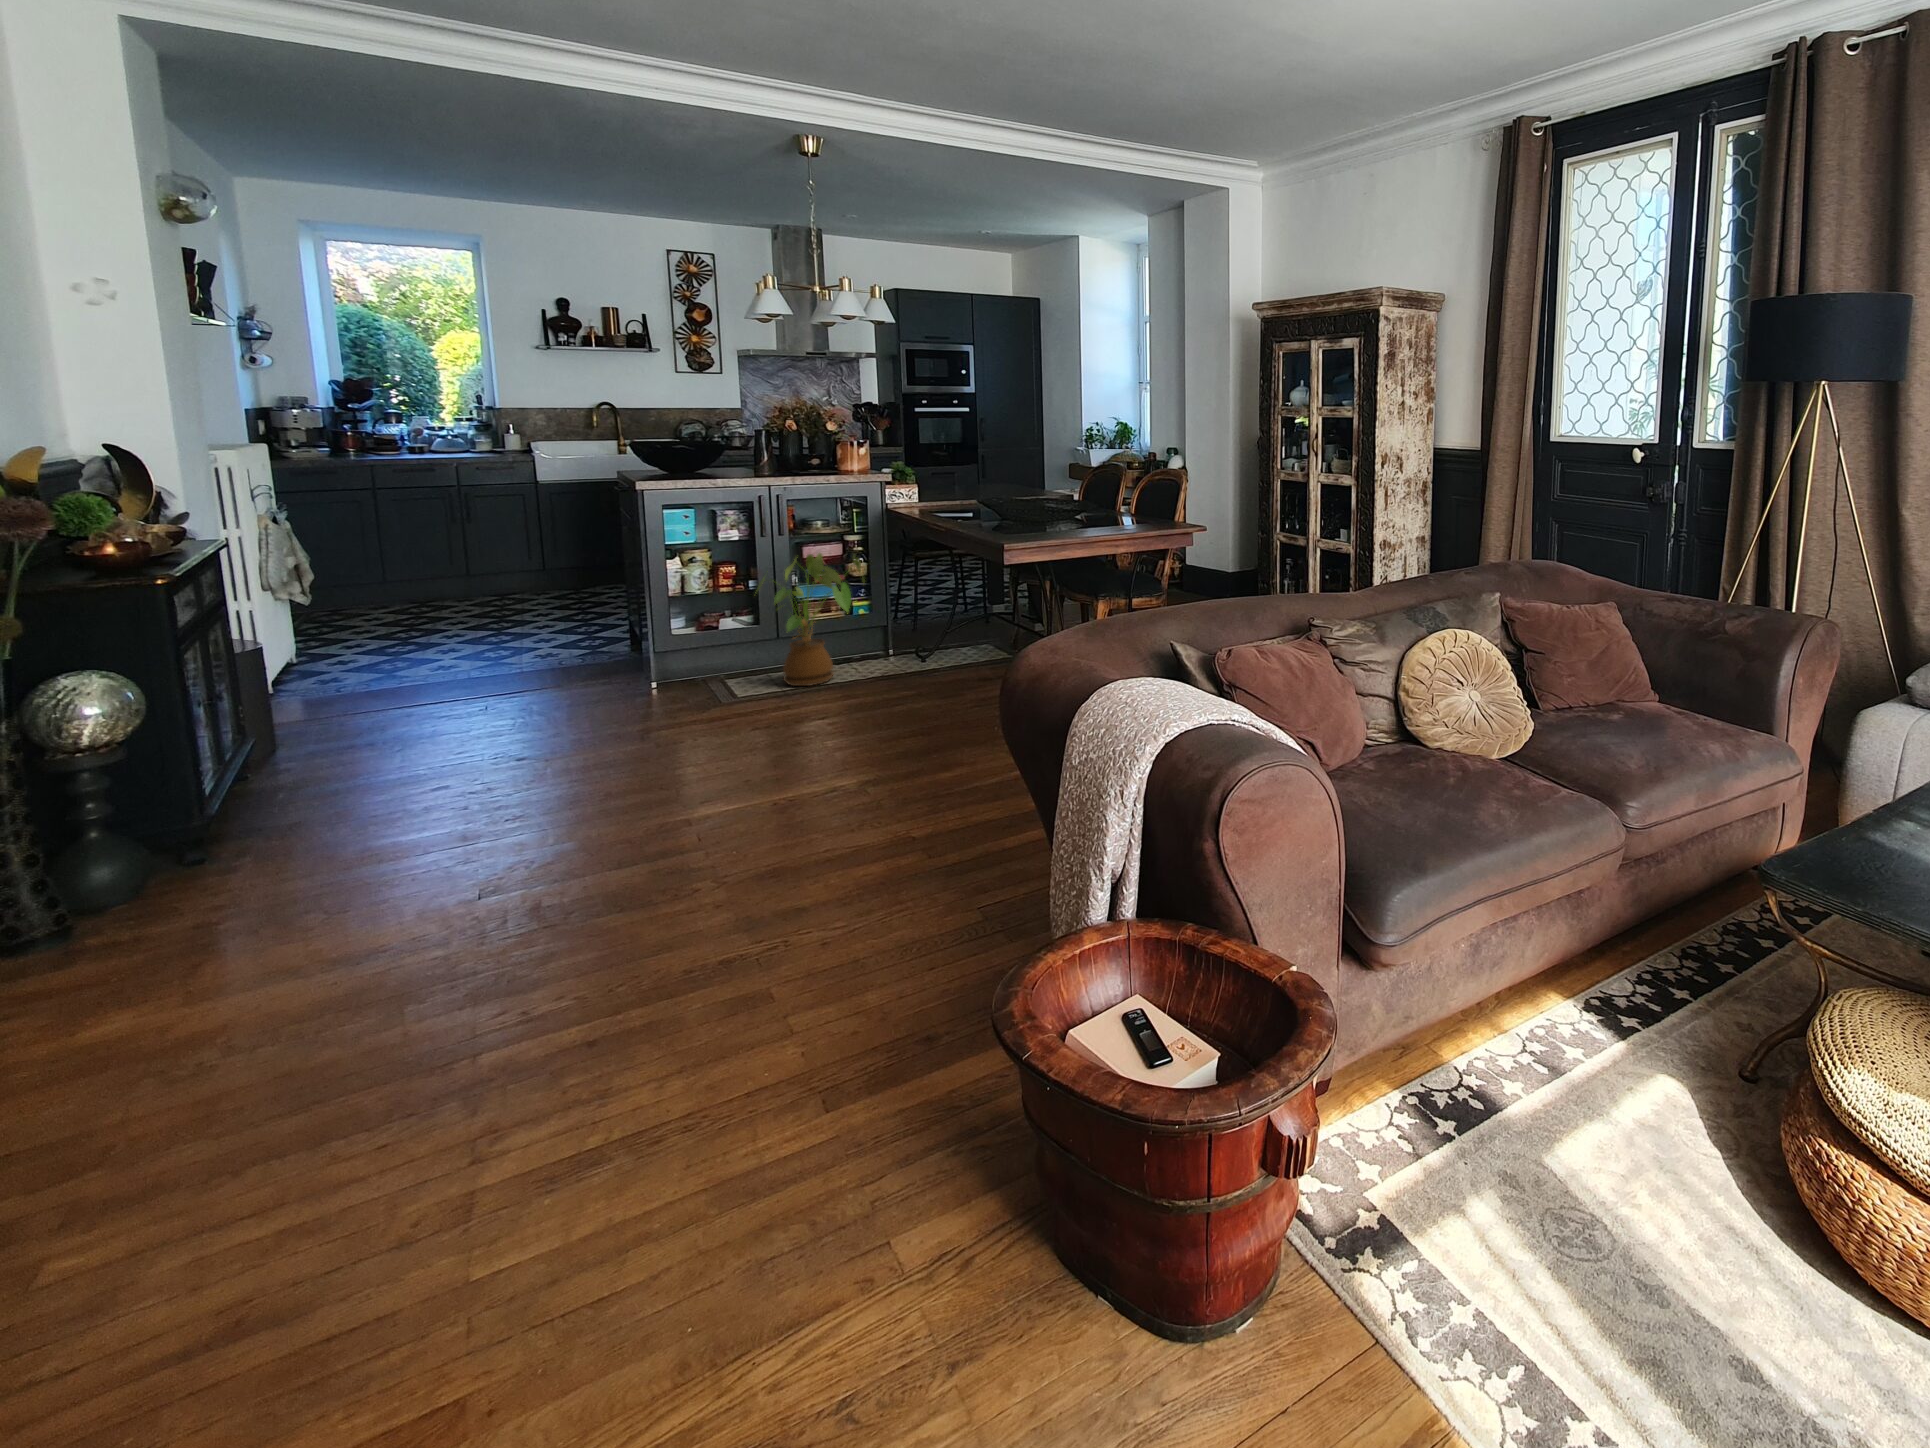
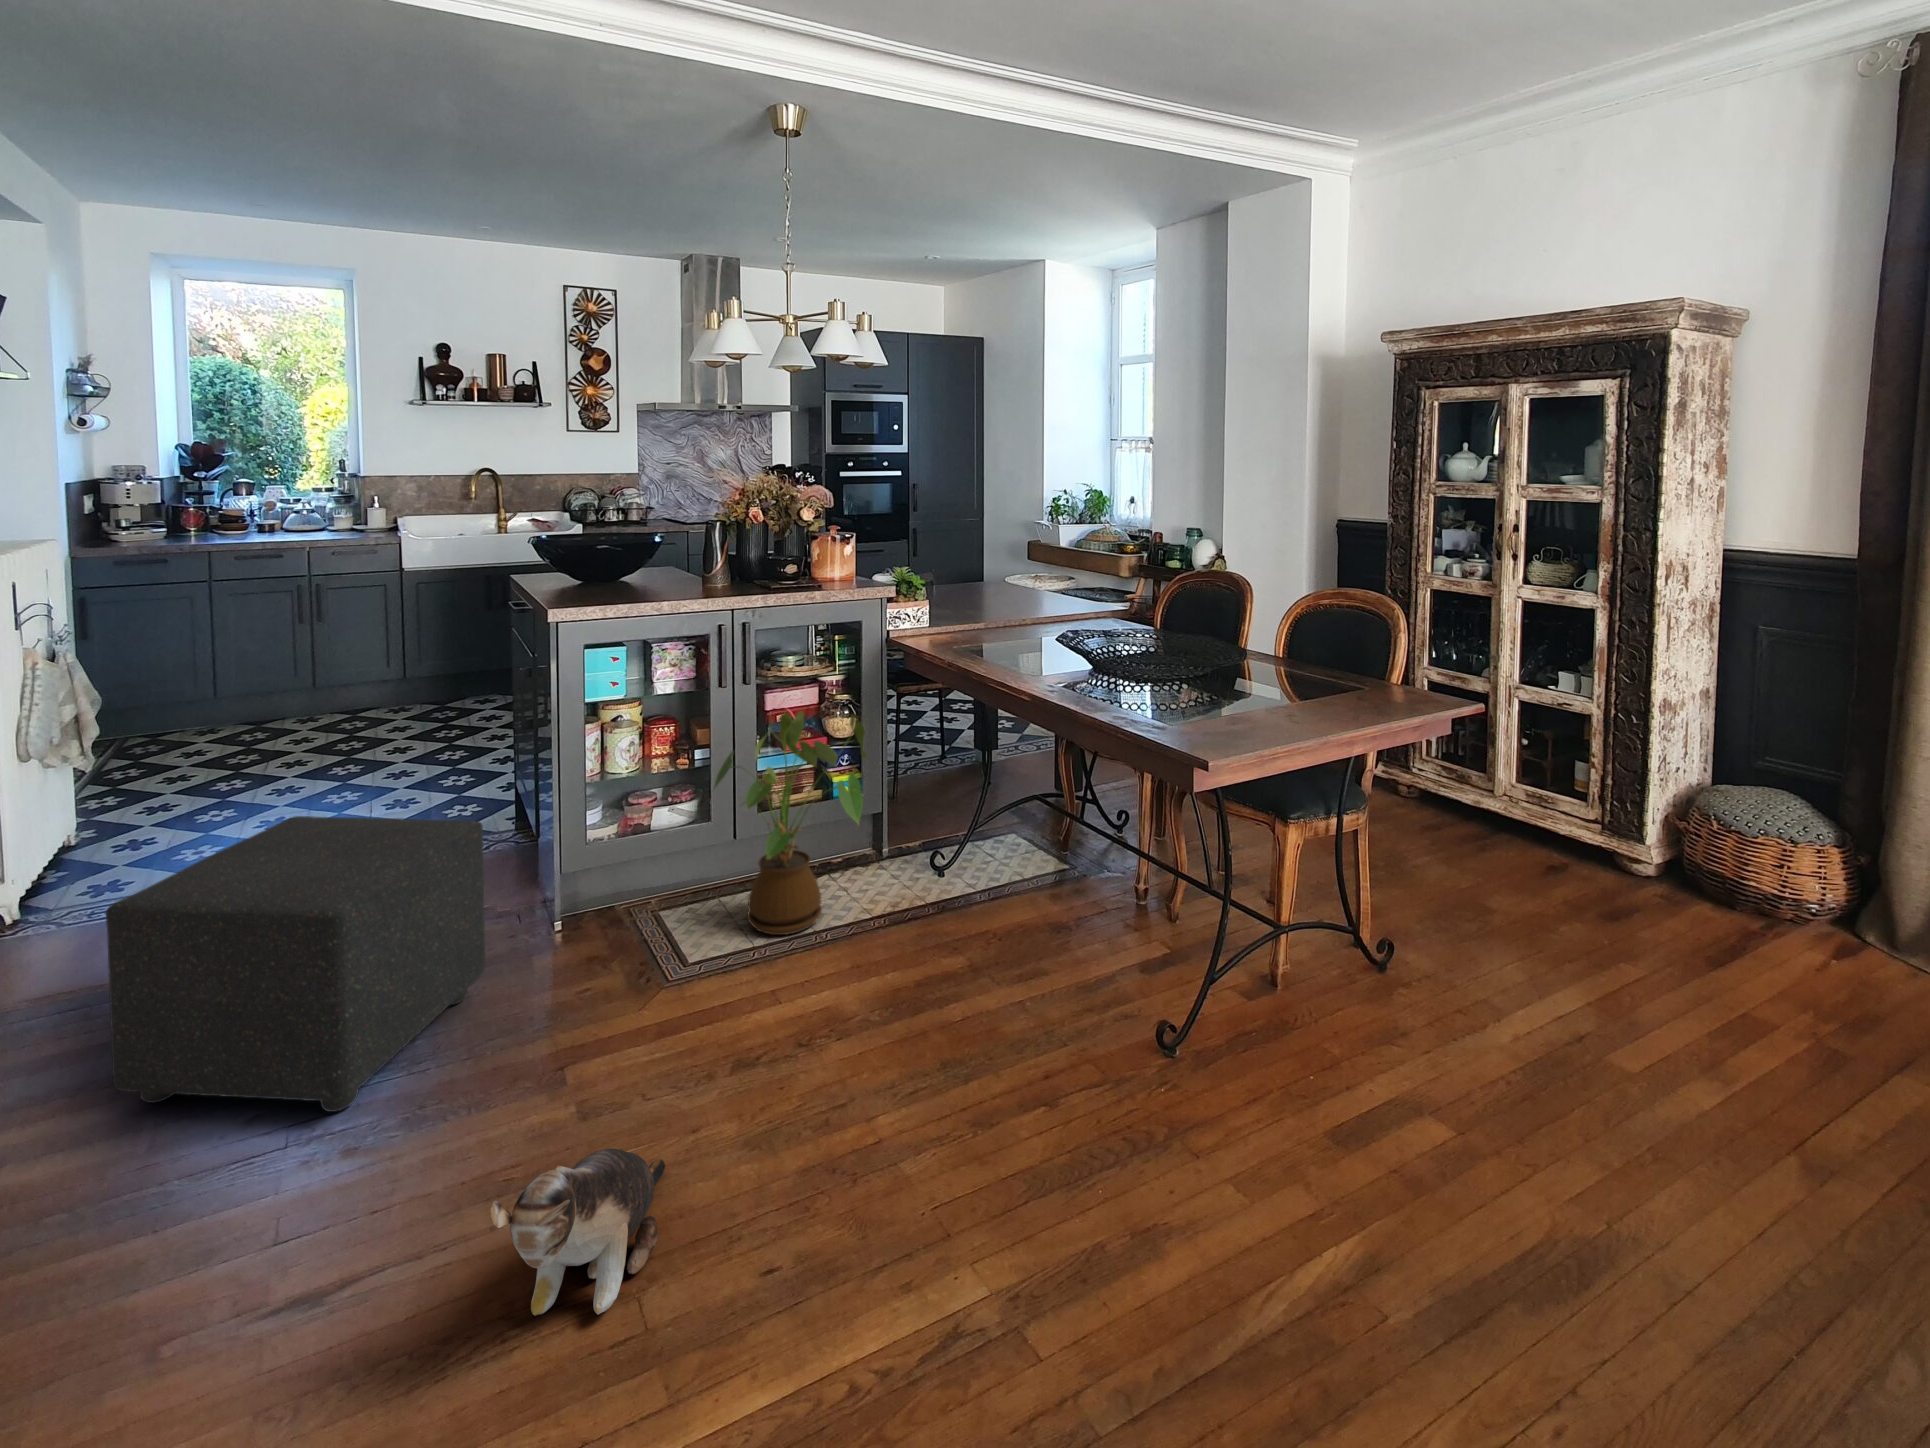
ottoman: none [368,606,605,749] -> present [106,816,485,1112]
plush toy: none [600,720,704,793] -> present [491,1148,665,1316]

